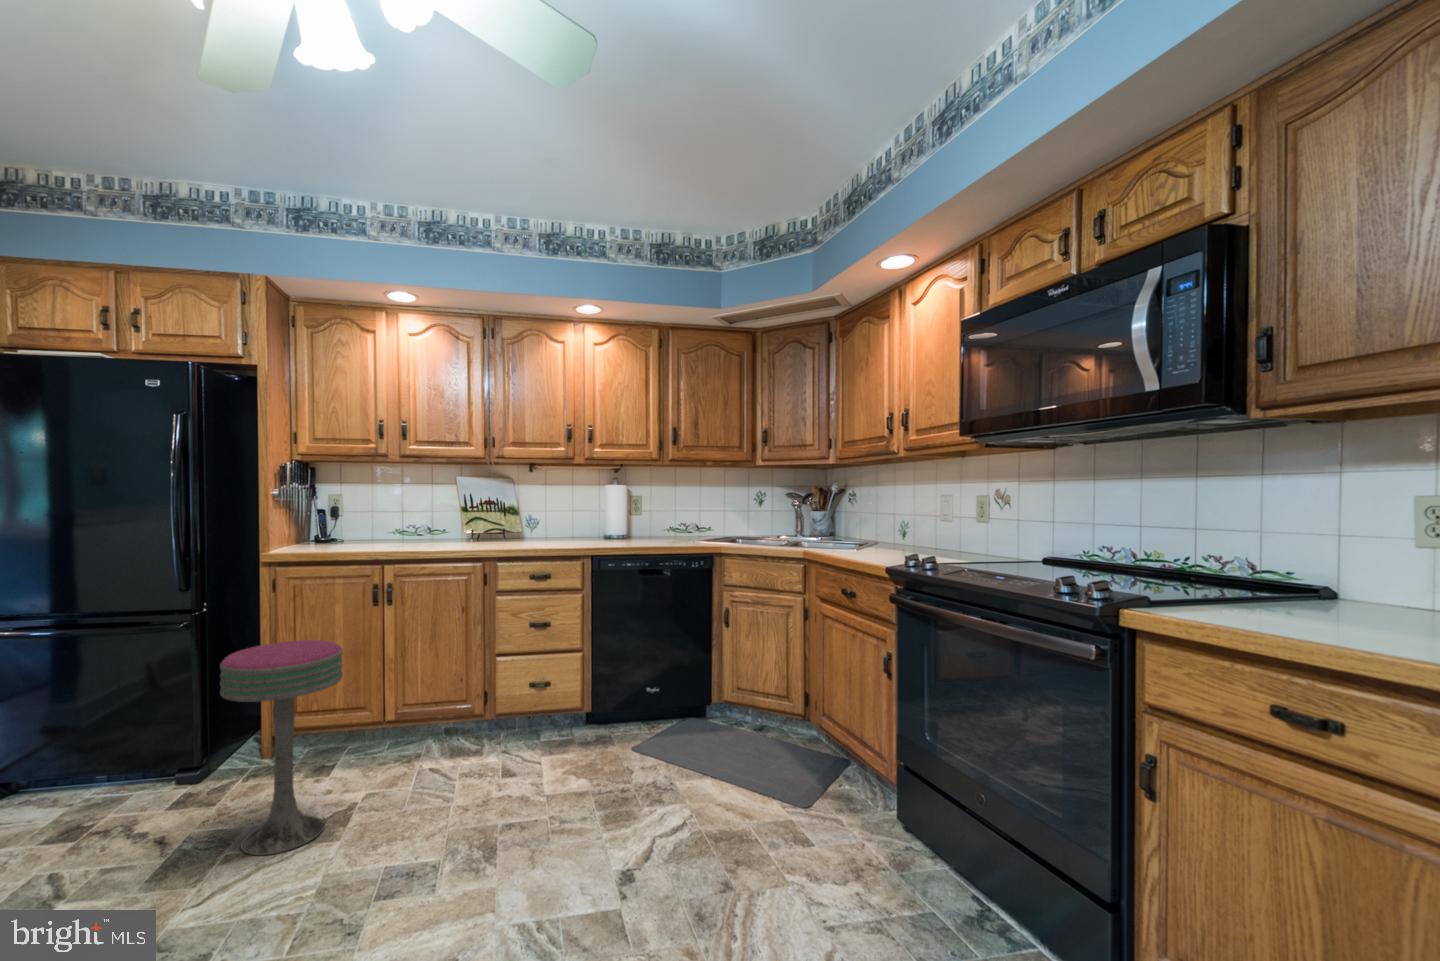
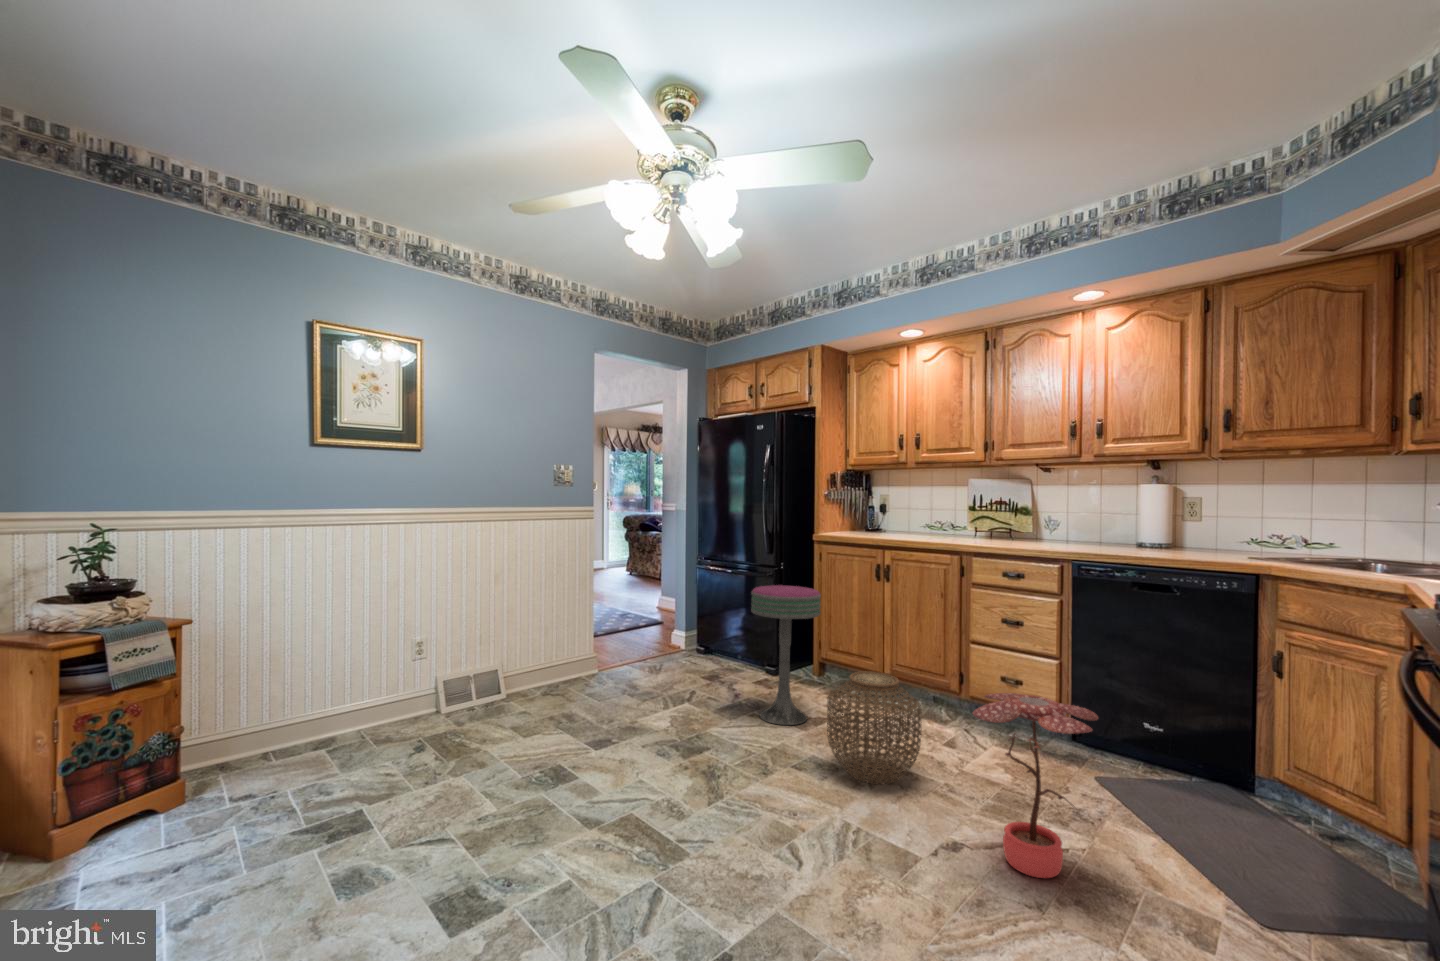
potted plant: none [633,698,744,866] -> present [973,693,1098,878]
woven basket: none [417,725,535,866] -> present [827,671,922,784]

